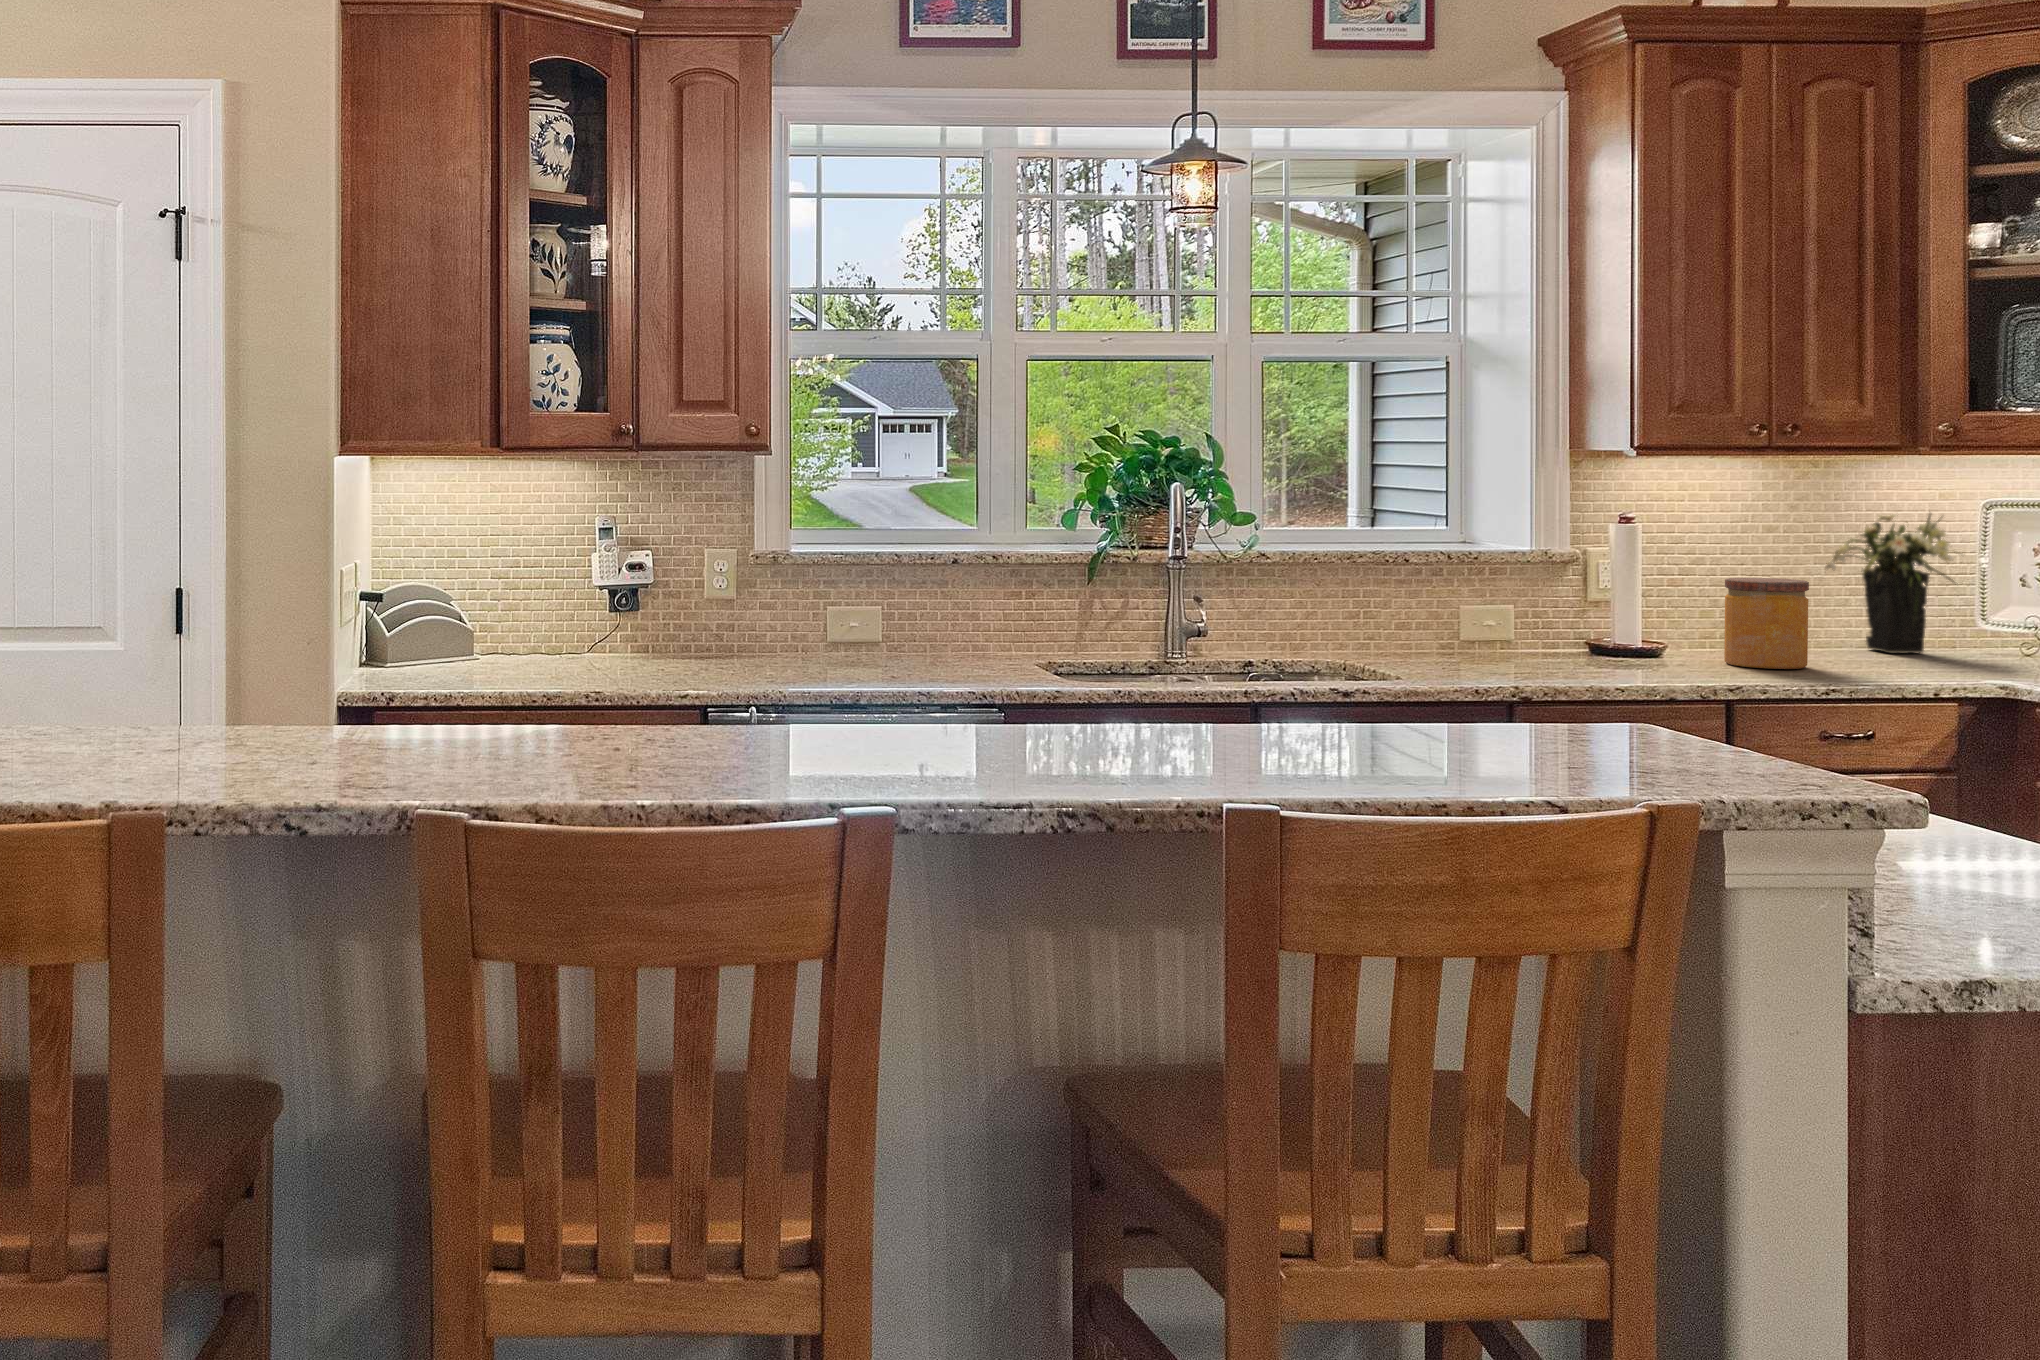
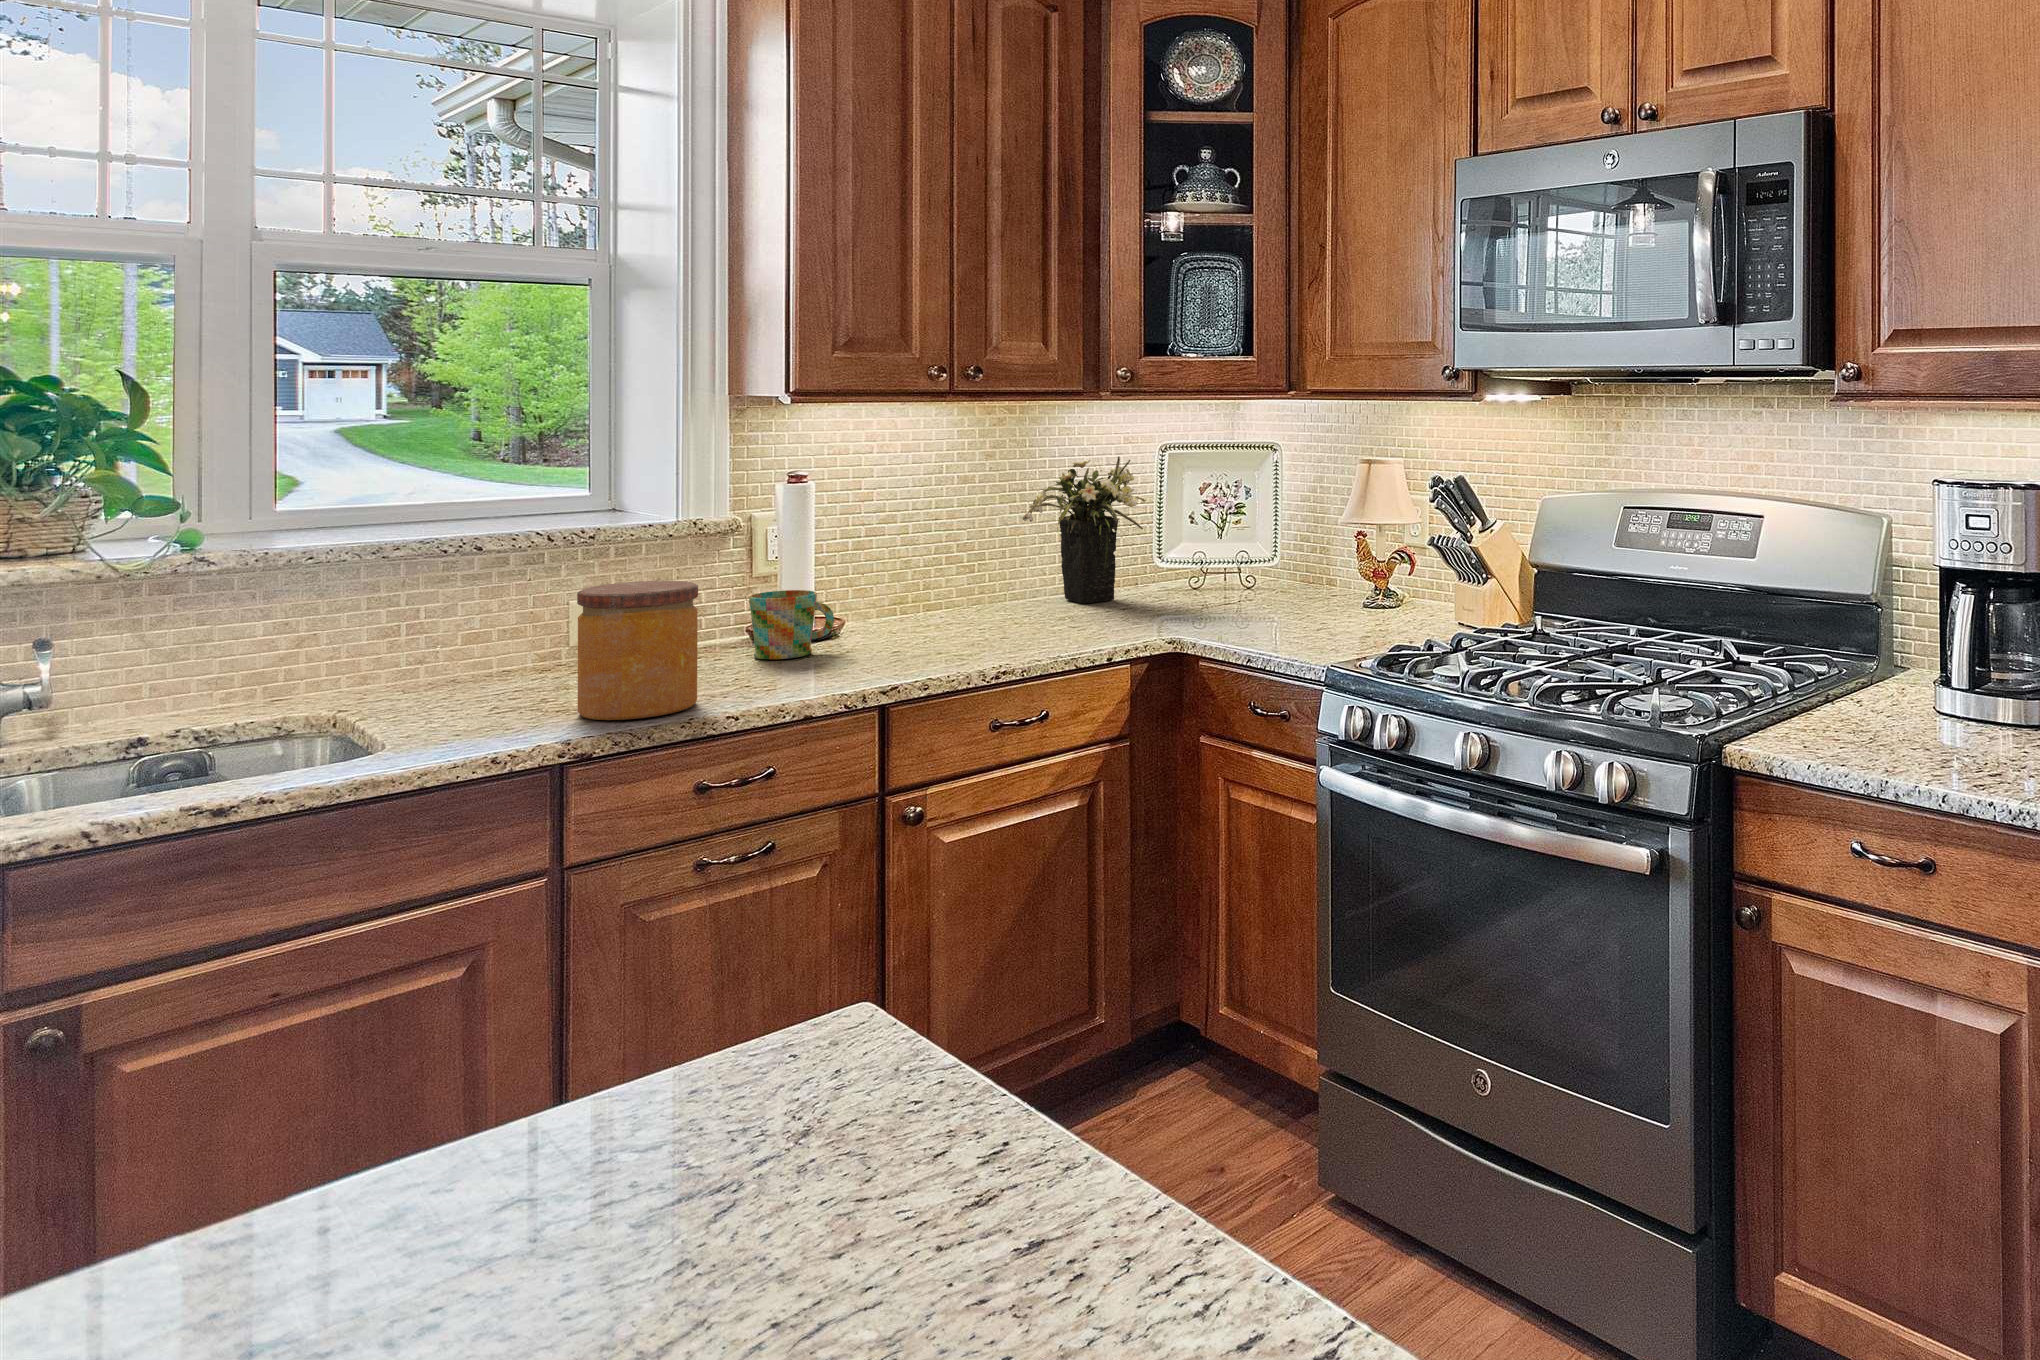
jar: present [1724,578,1809,669] -> present [577,581,698,720]
mug: none [1596,609,1665,663] -> present [749,590,834,659]

